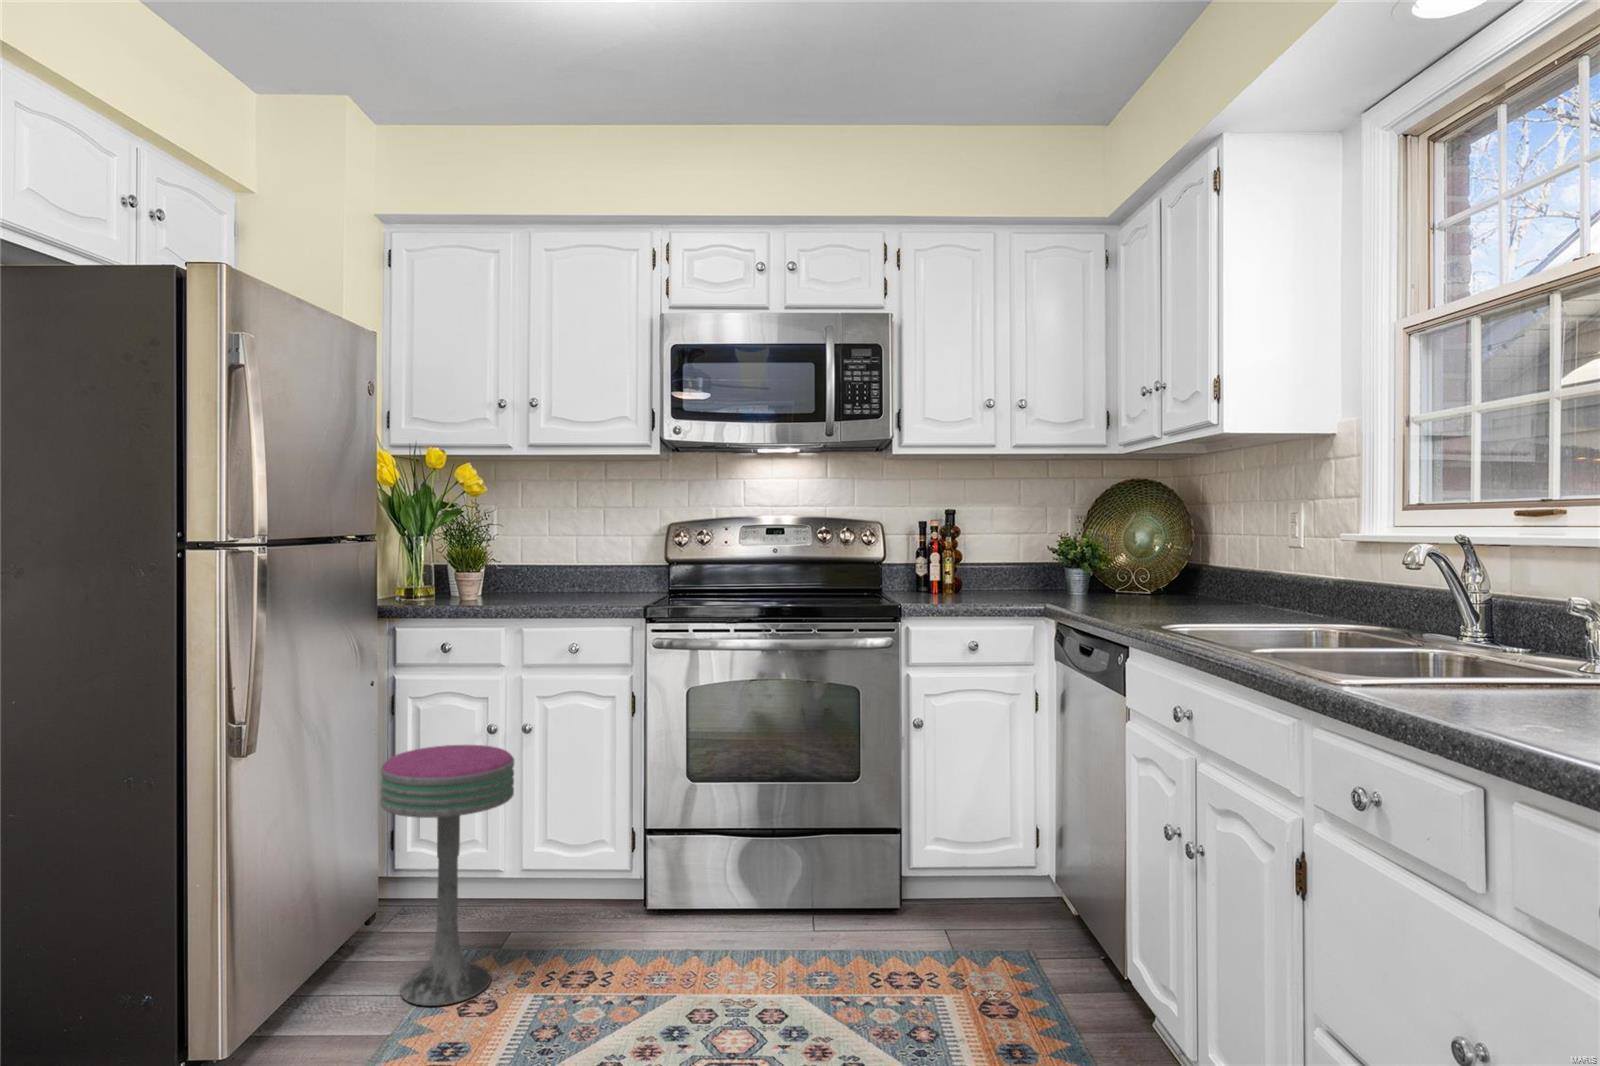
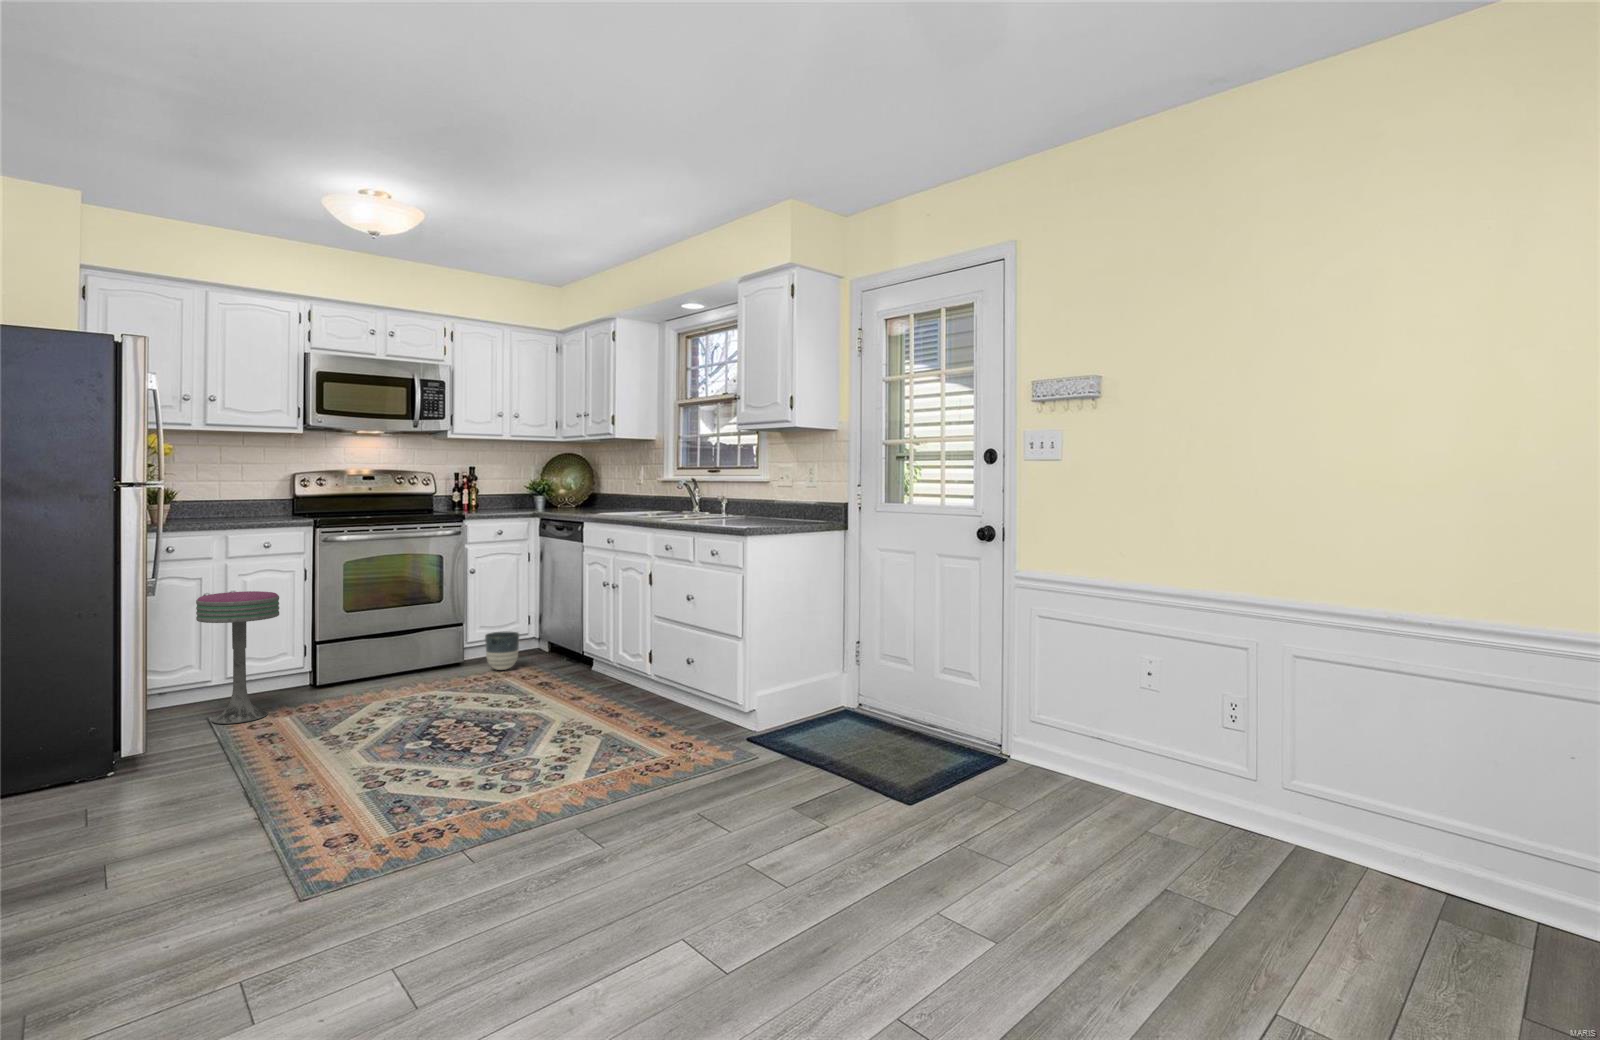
planter: none [916,865,987,959] -> present [485,632,519,670]

